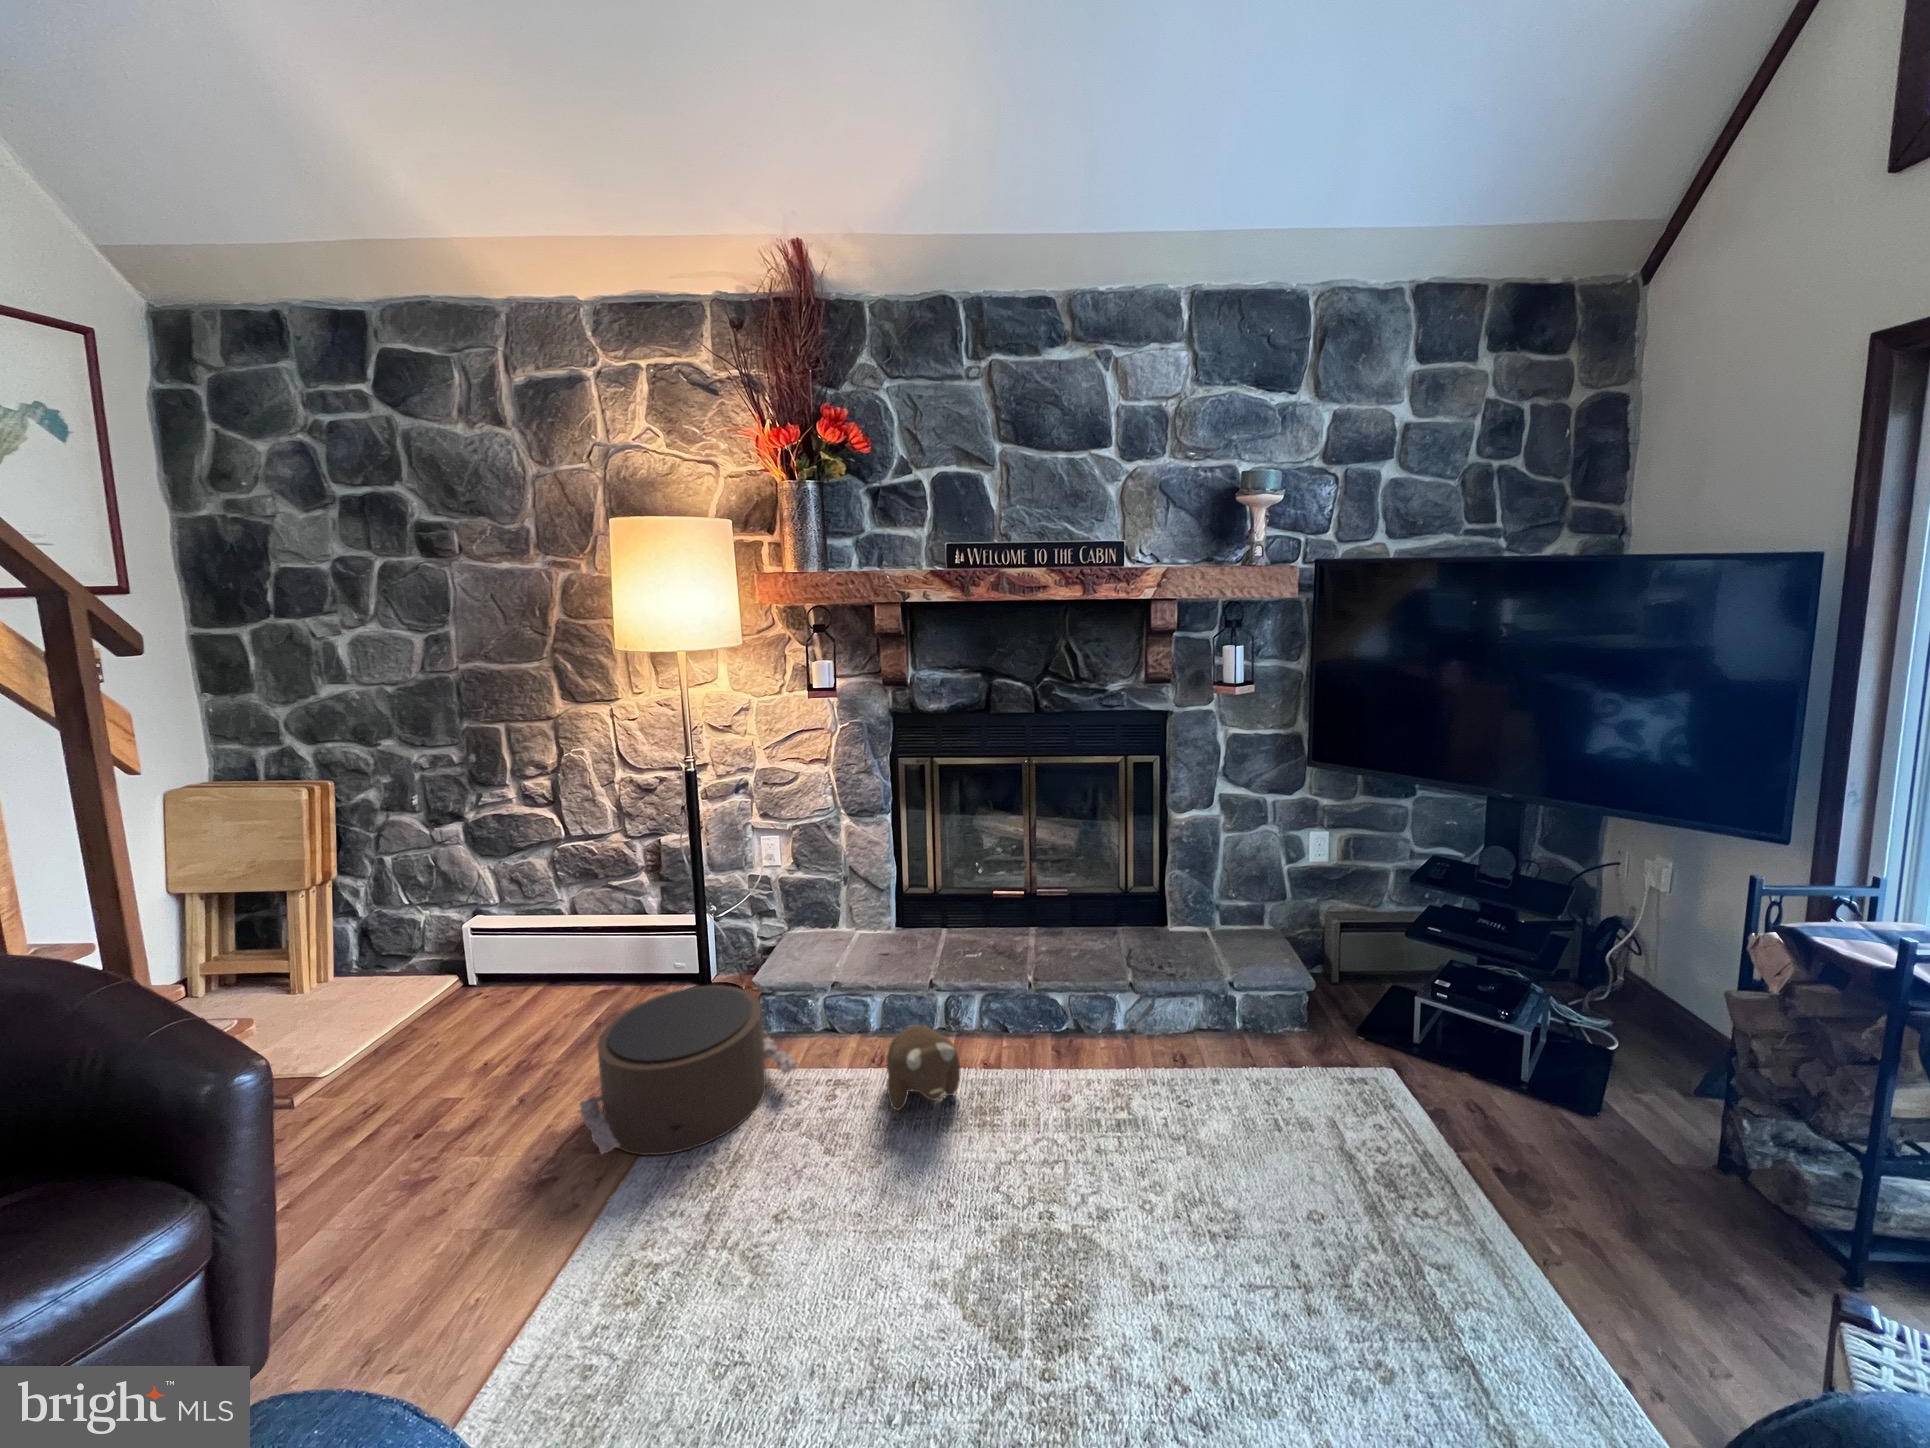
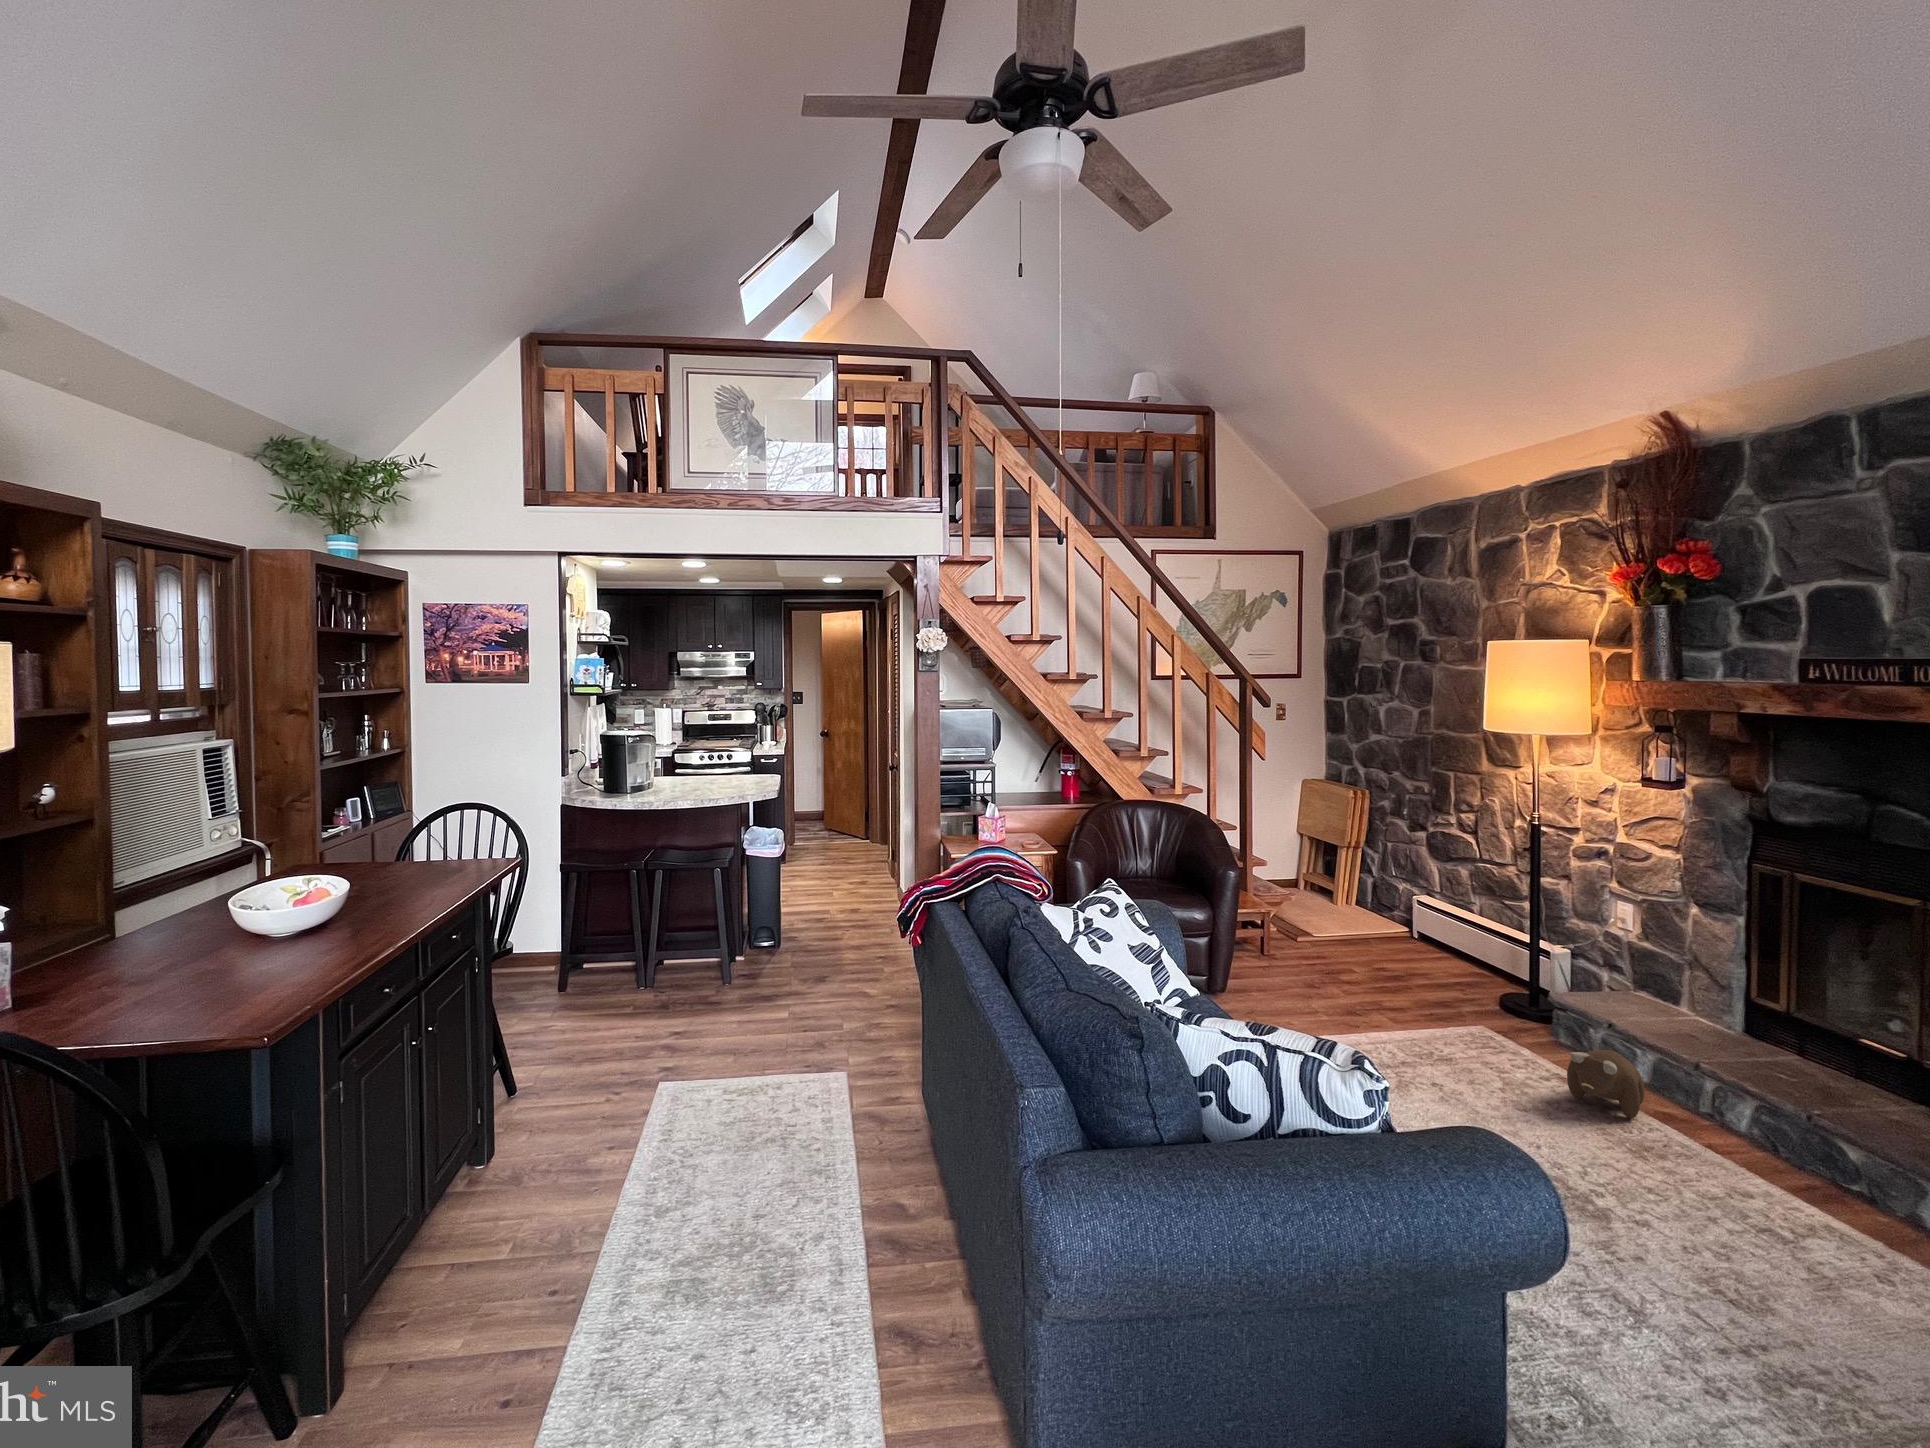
pouf: present [580,985,798,1155] -> none [1386,958,1535,1050]

